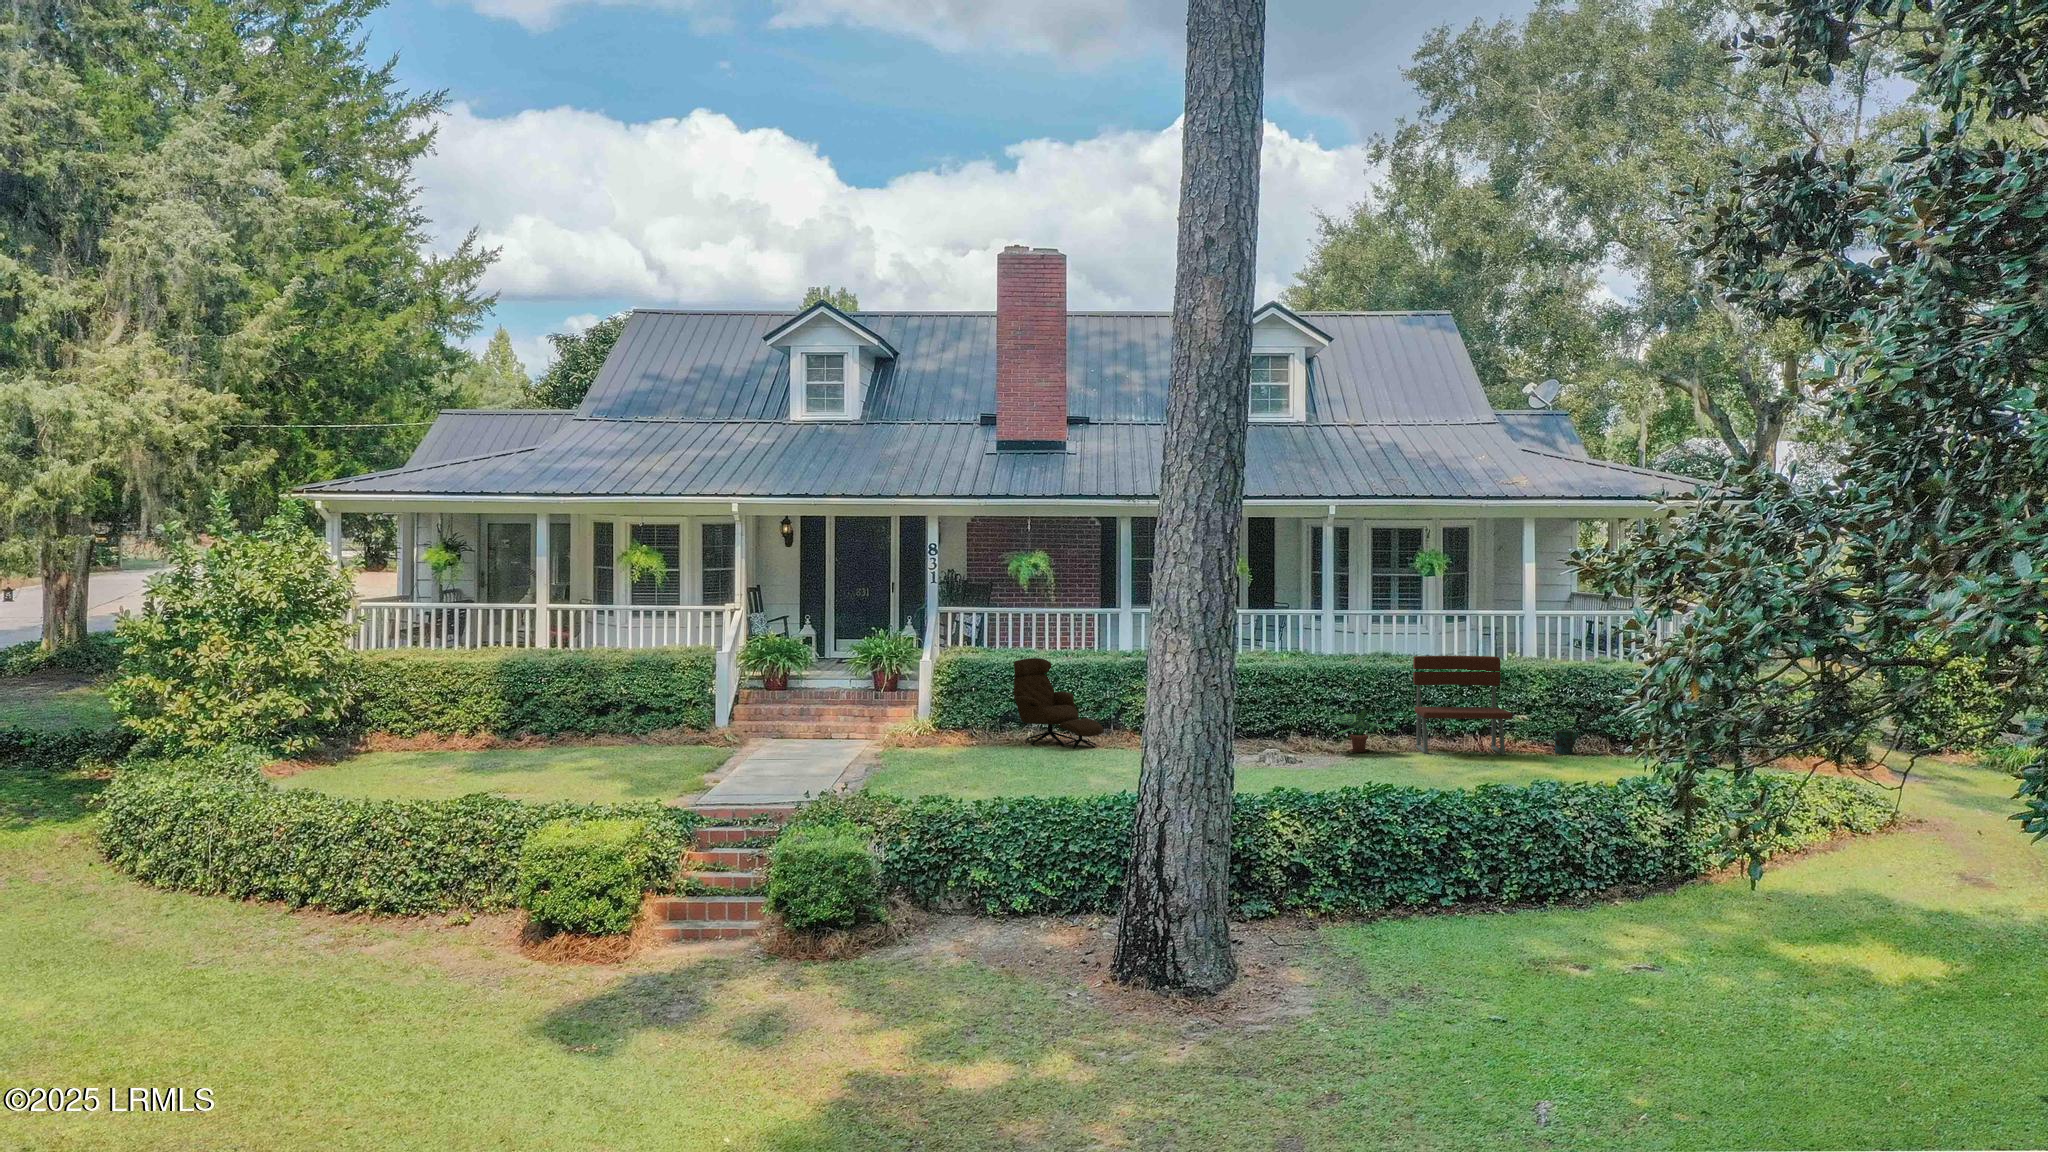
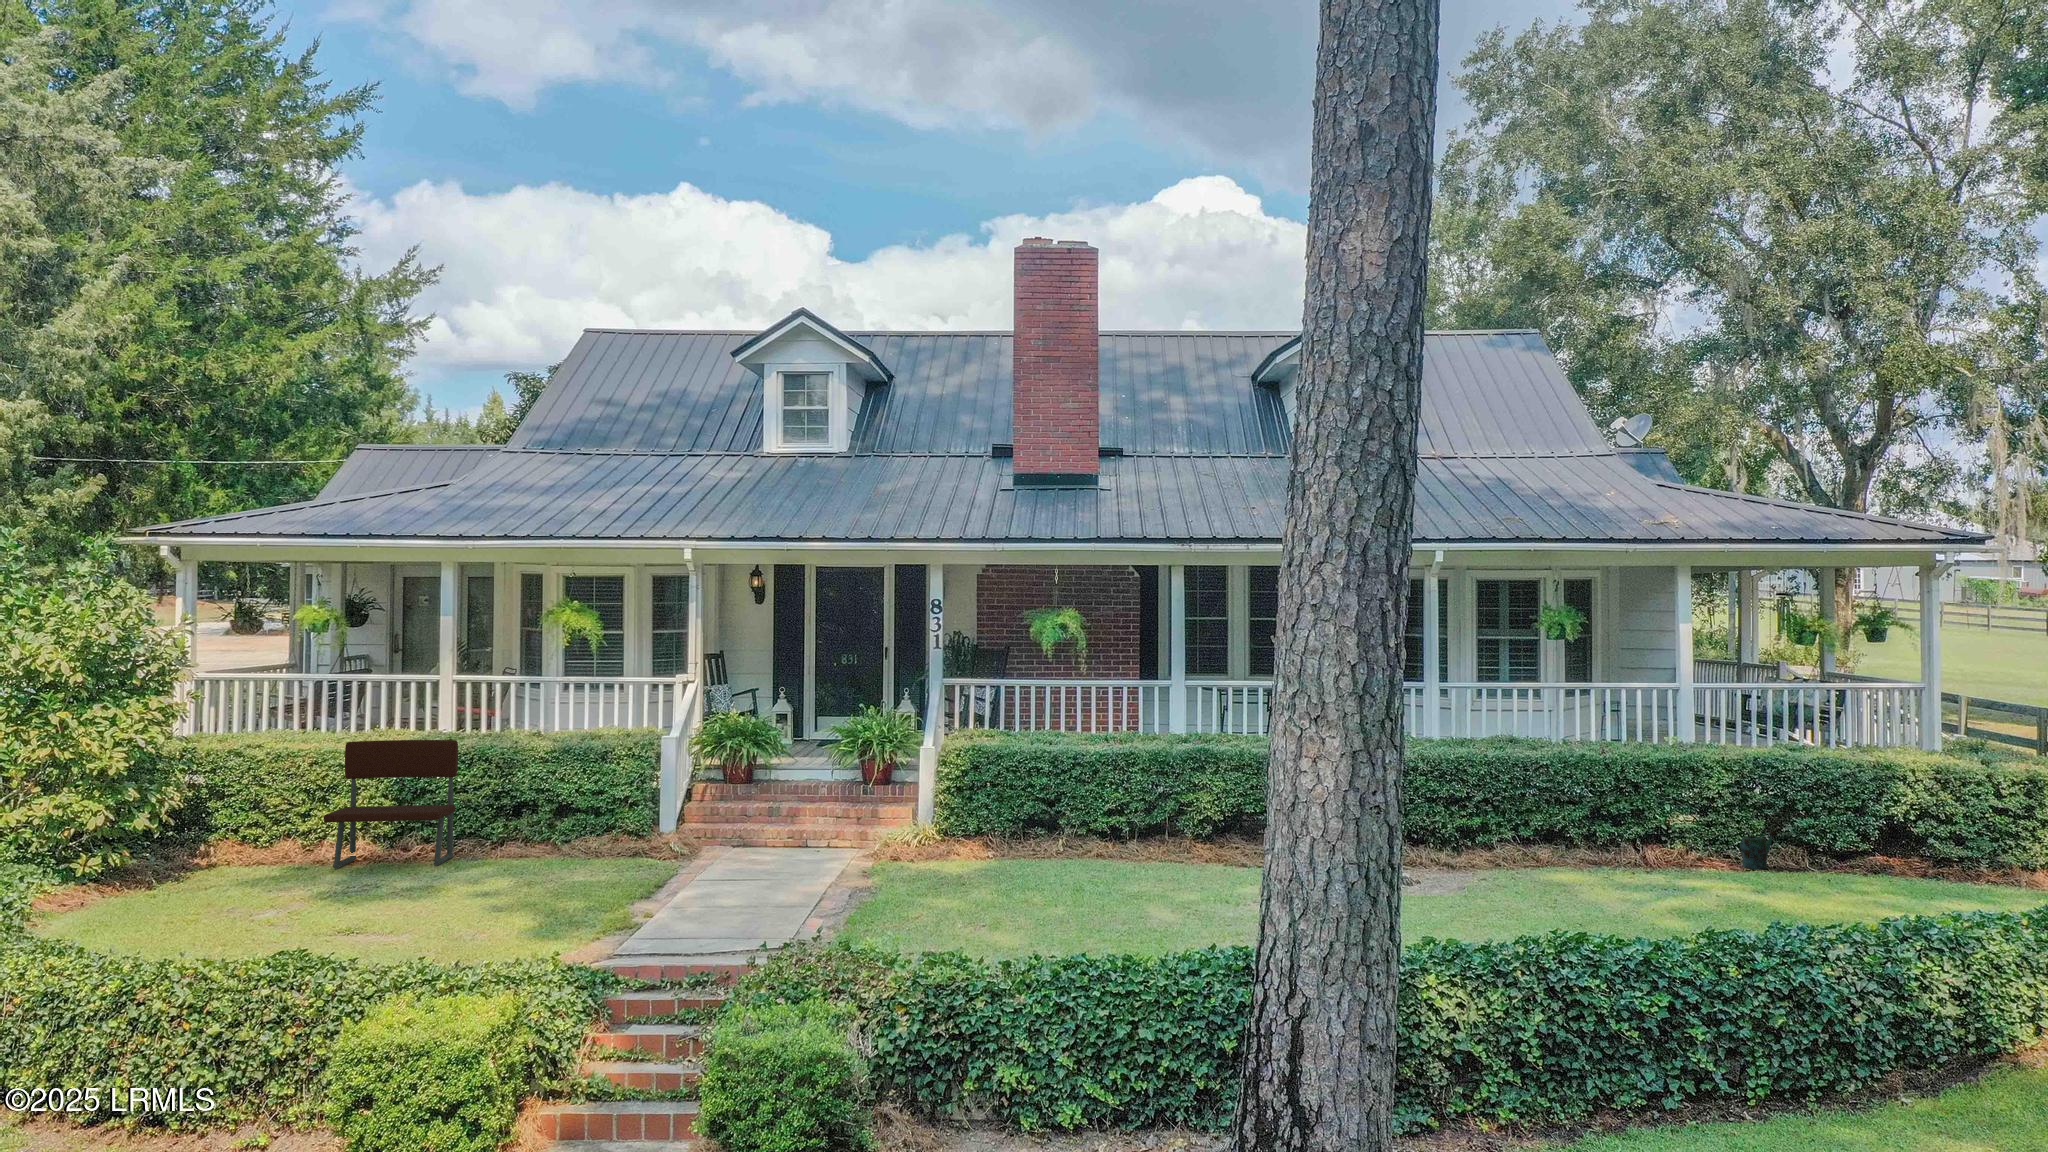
bench: present [1413,656,1512,755] -> present [324,740,458,869]
lounge chair: present [1014,658,1104,749] -> none [1040,744,1158,863]
potted plant: present [1332,709,1391,752] -> none [1450,811,1537,867]

